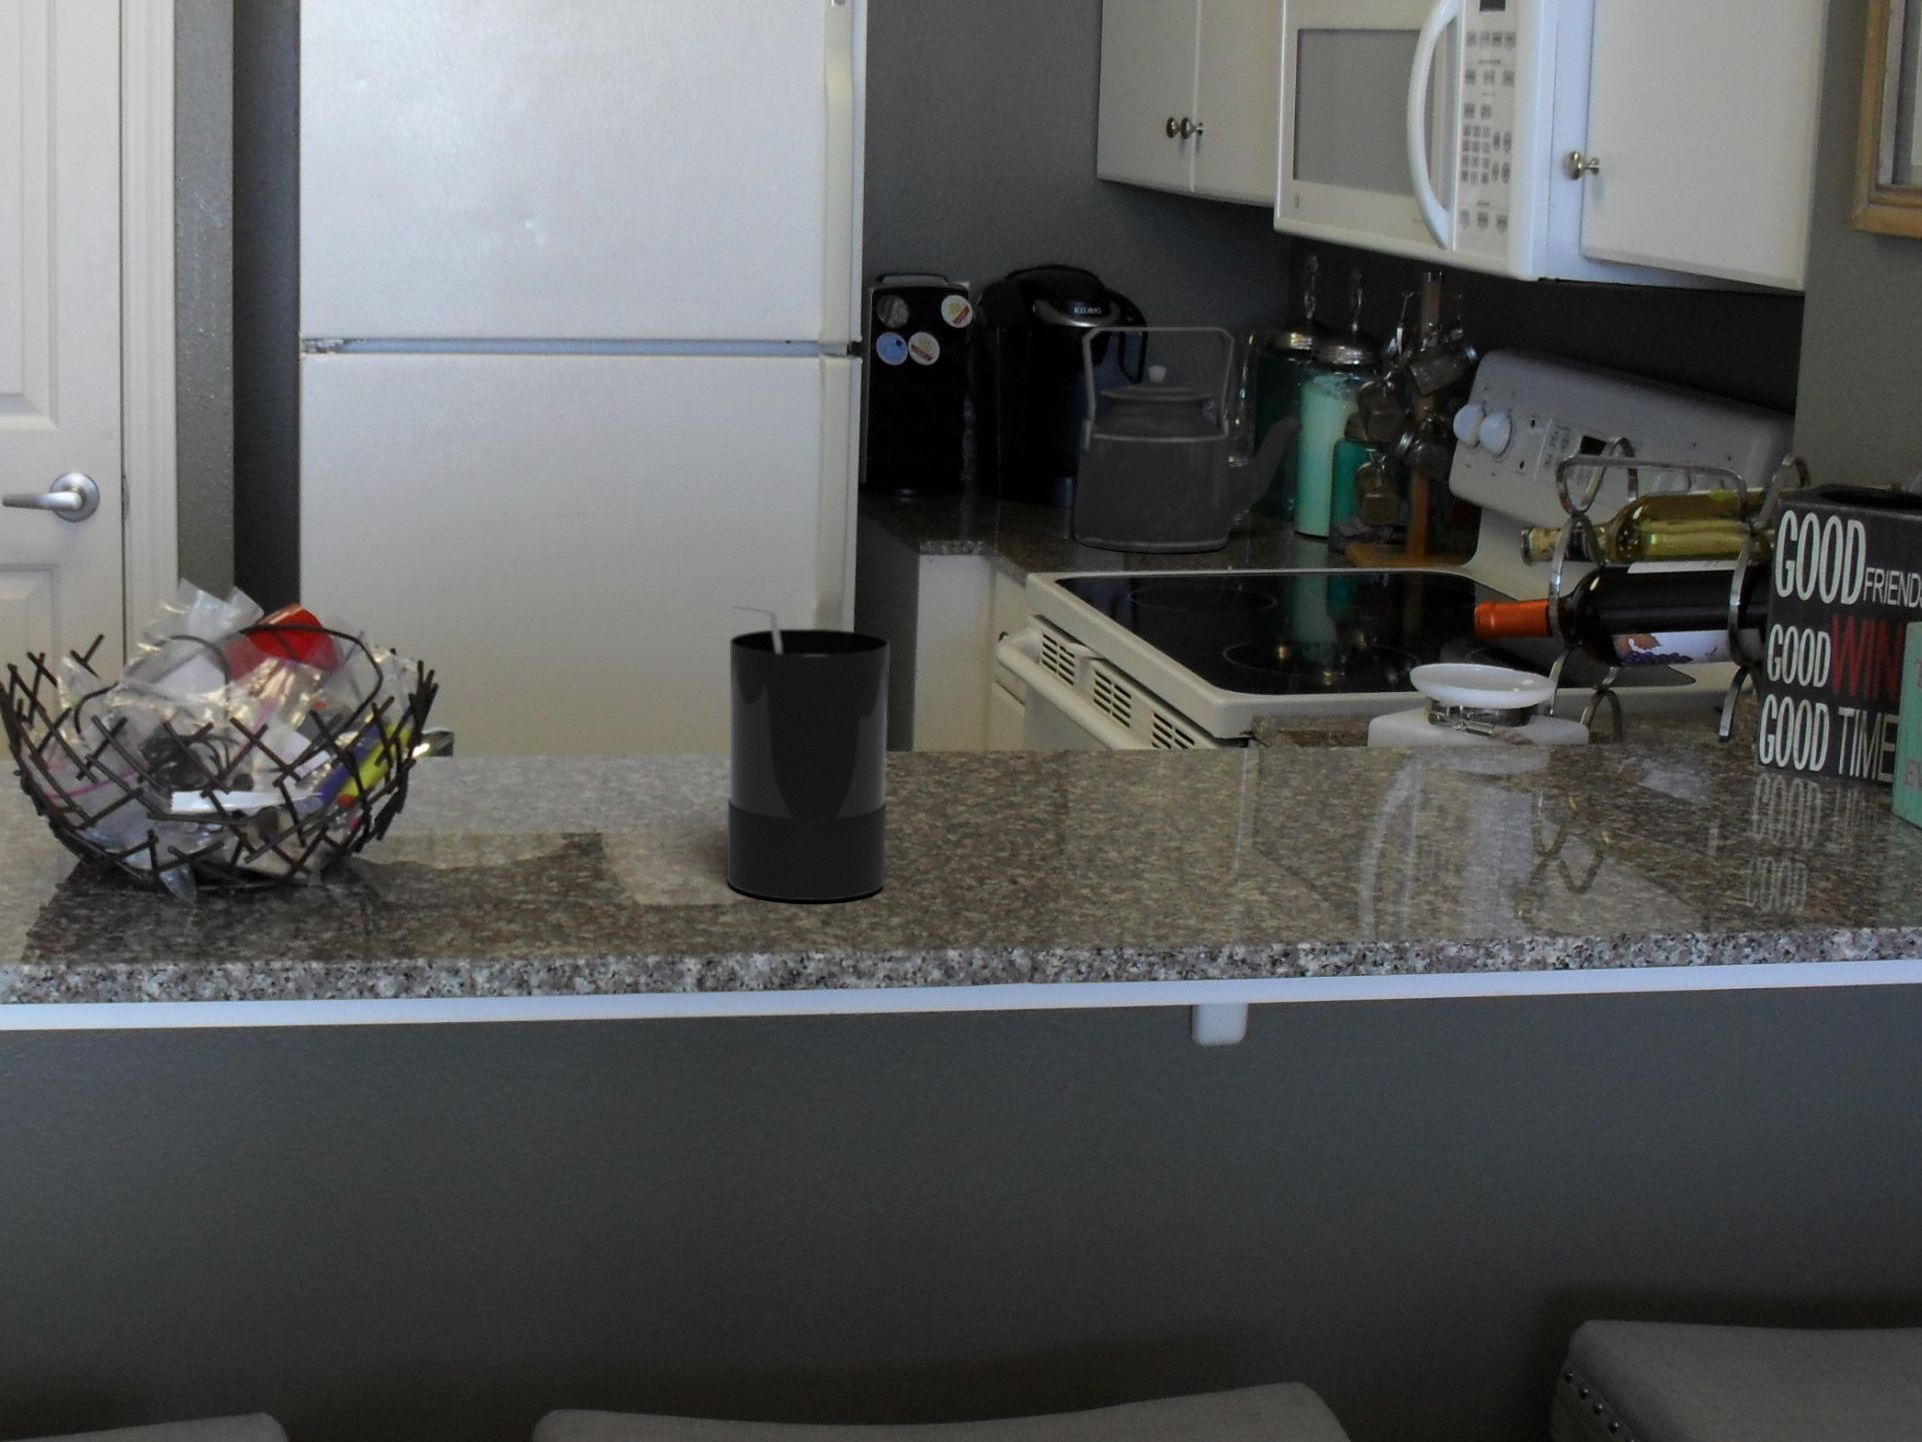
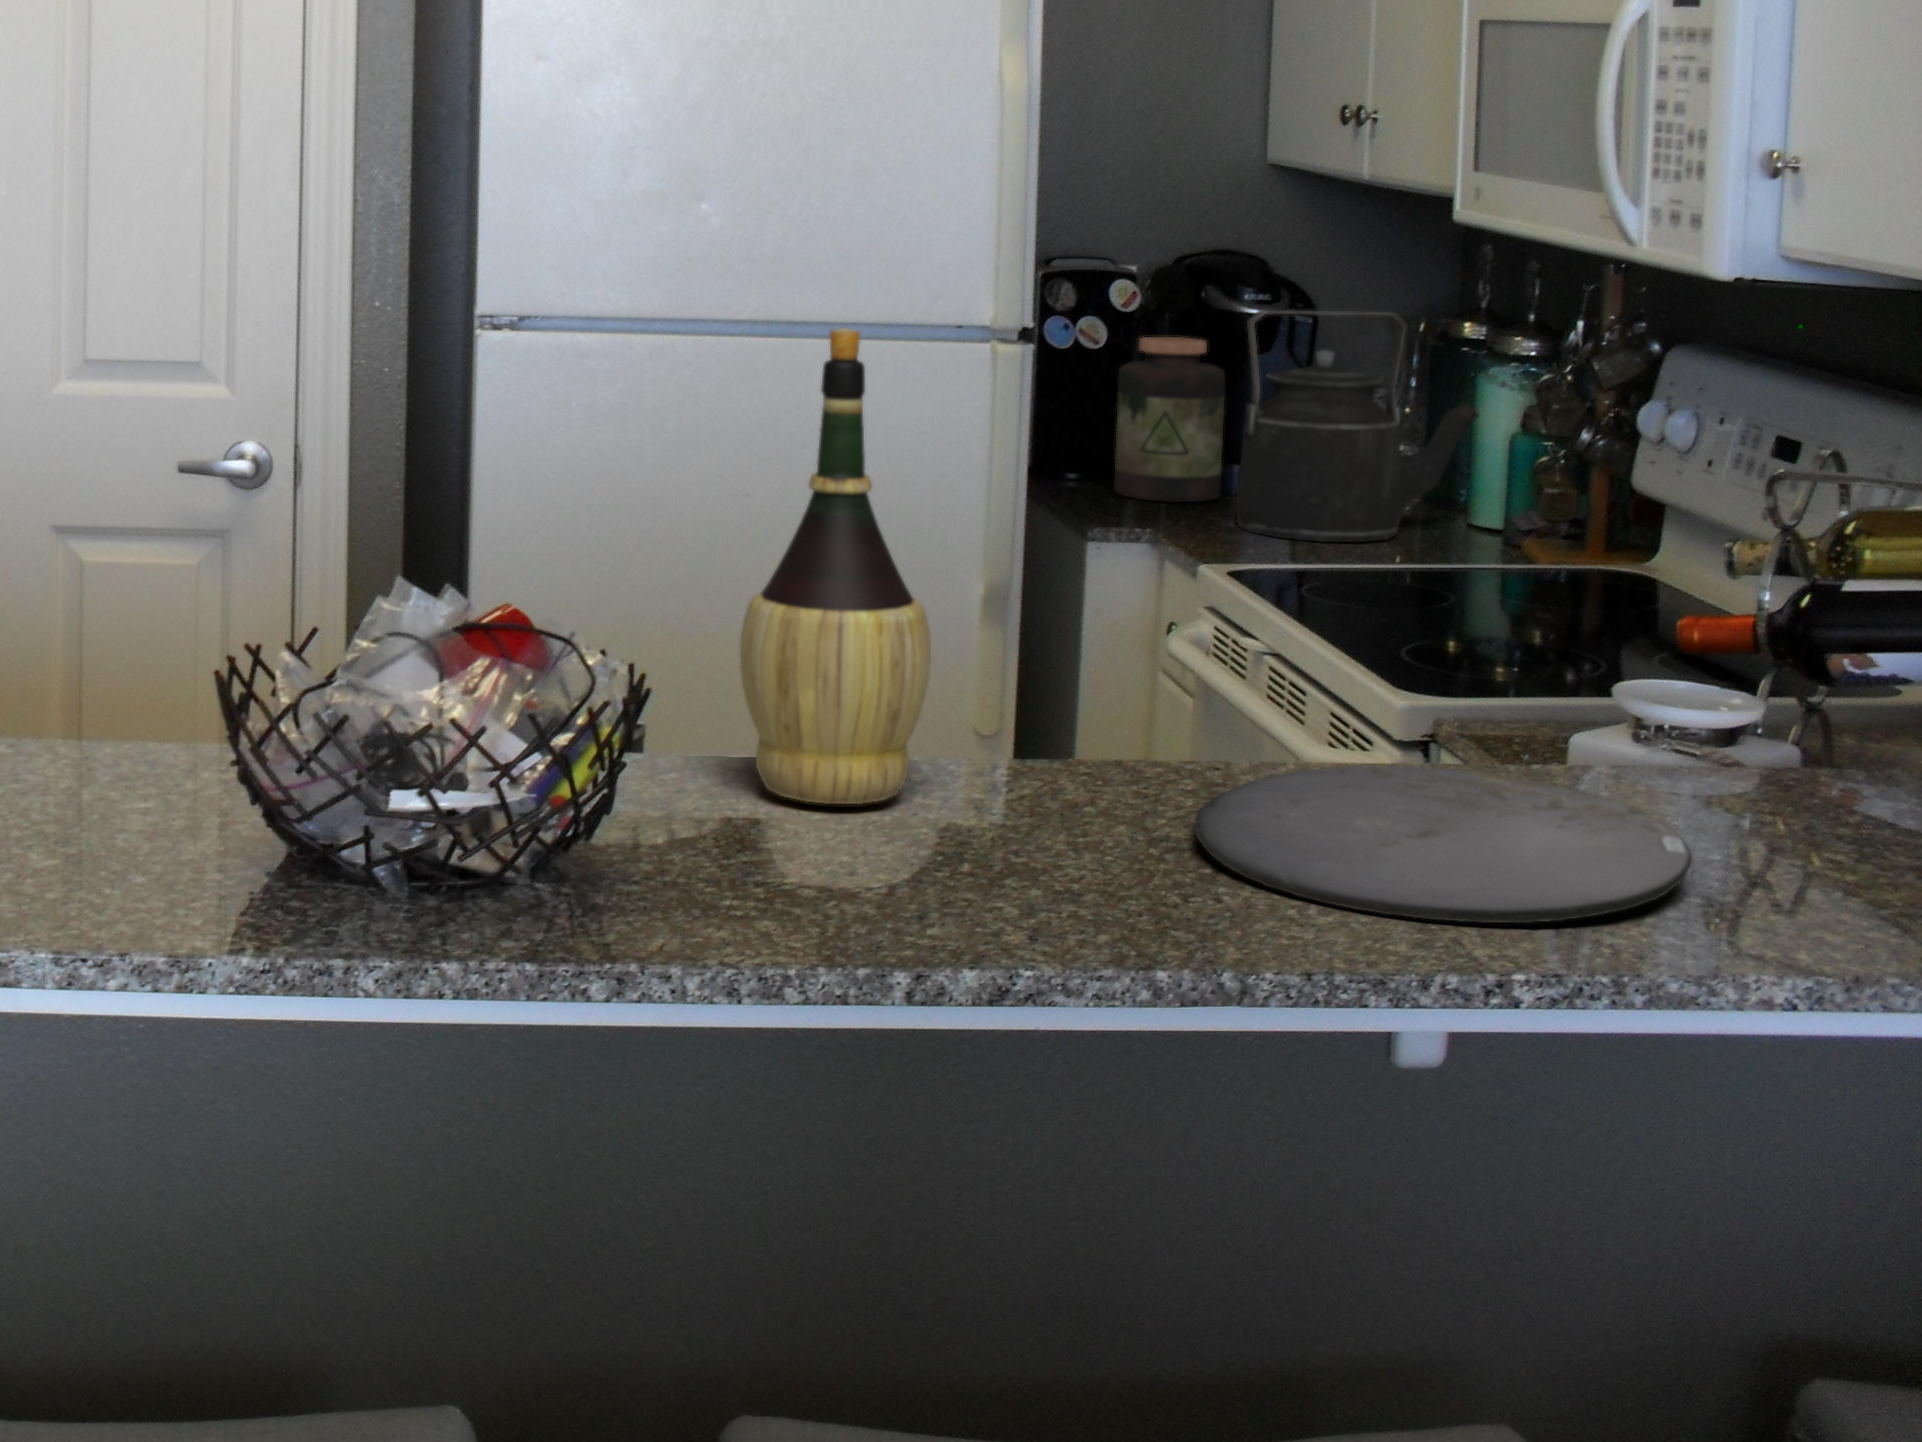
wine bottle: none [548,320,739,801] -> present [740,328,931,804]
jar: none [959,358,1064,520] -> present [1114,337,1225,502]
candle: present [727,606,889,900] -> none [926,618,1095,917]
plate: none [996,746,1467,887] -> present [1195,766,1692,923]

